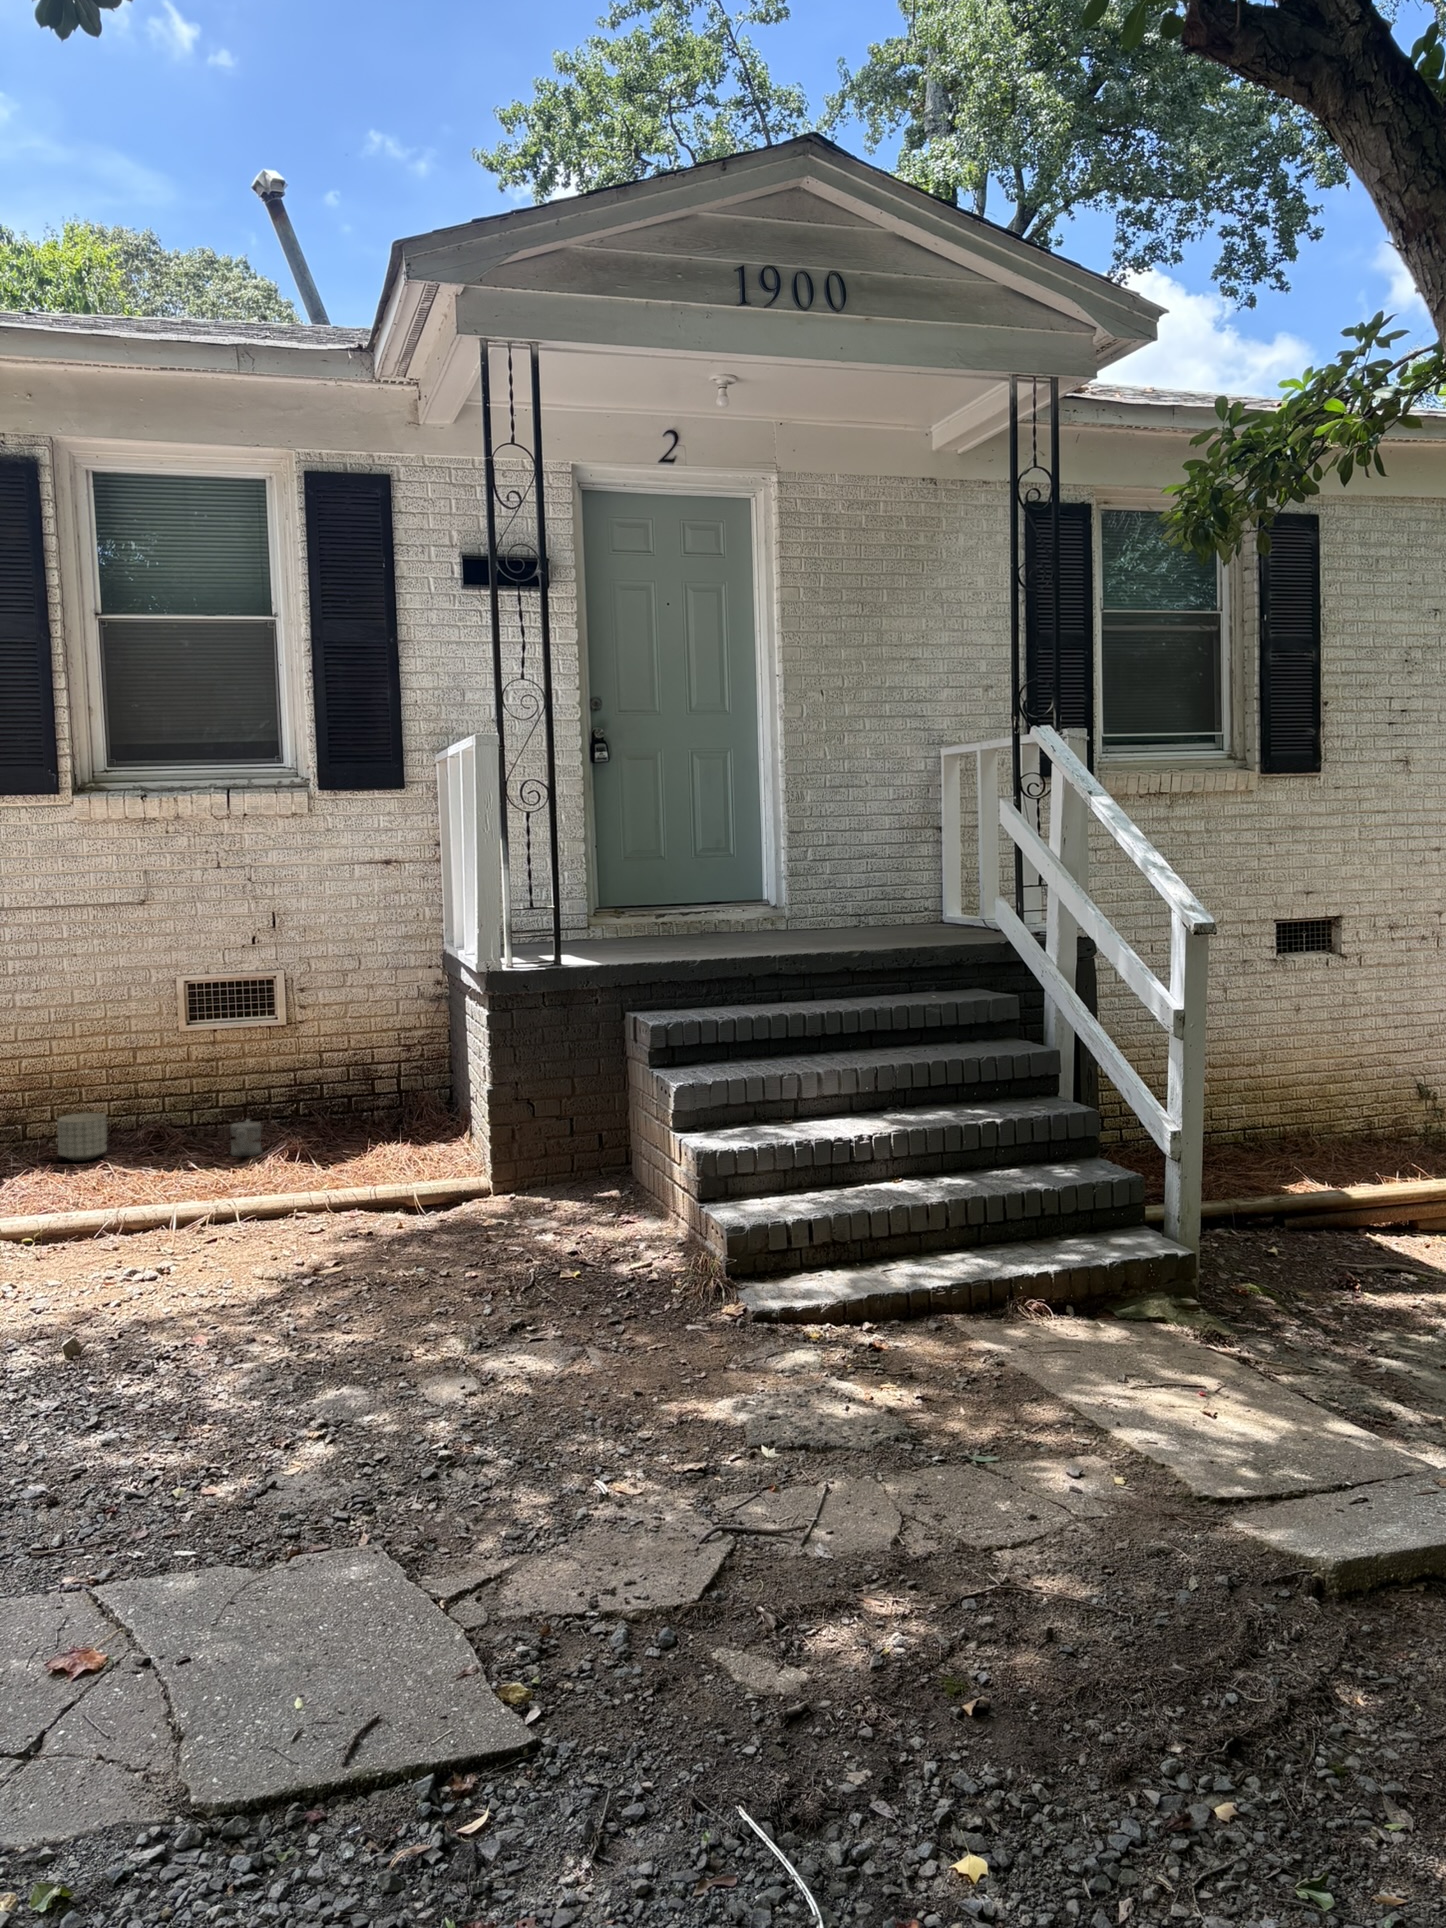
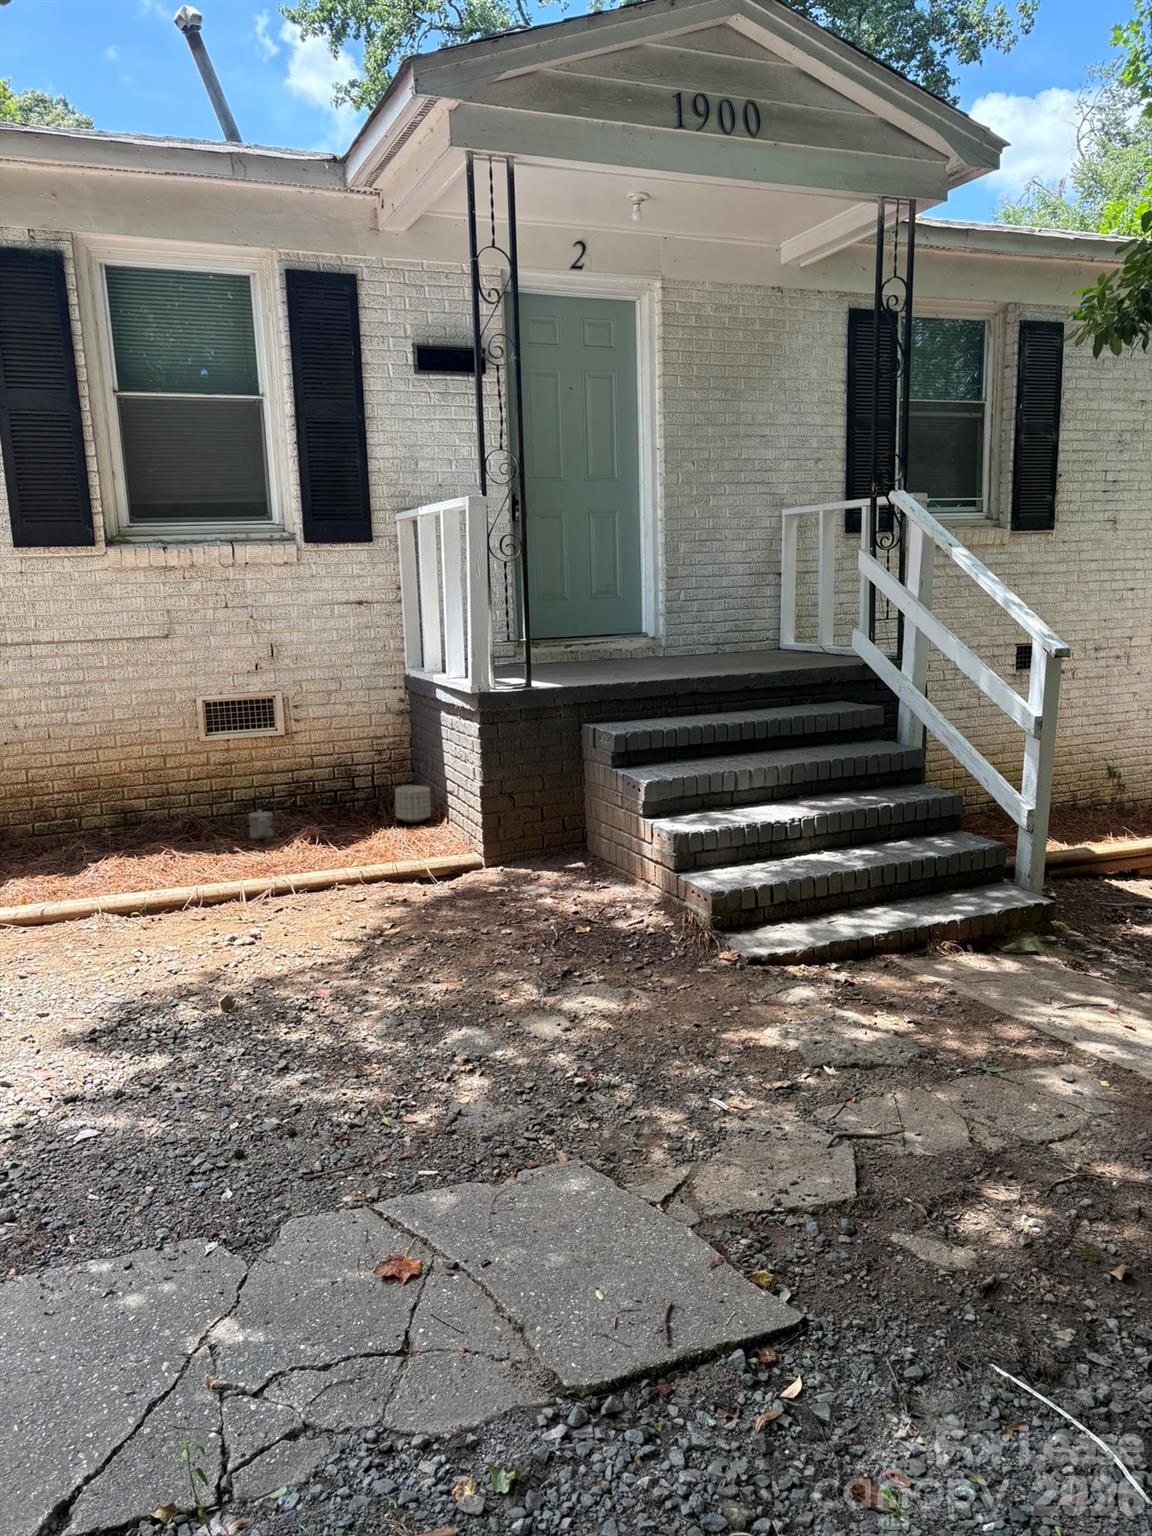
planter: present [58,1113,107,1161] -> present [395,786,431,823]

